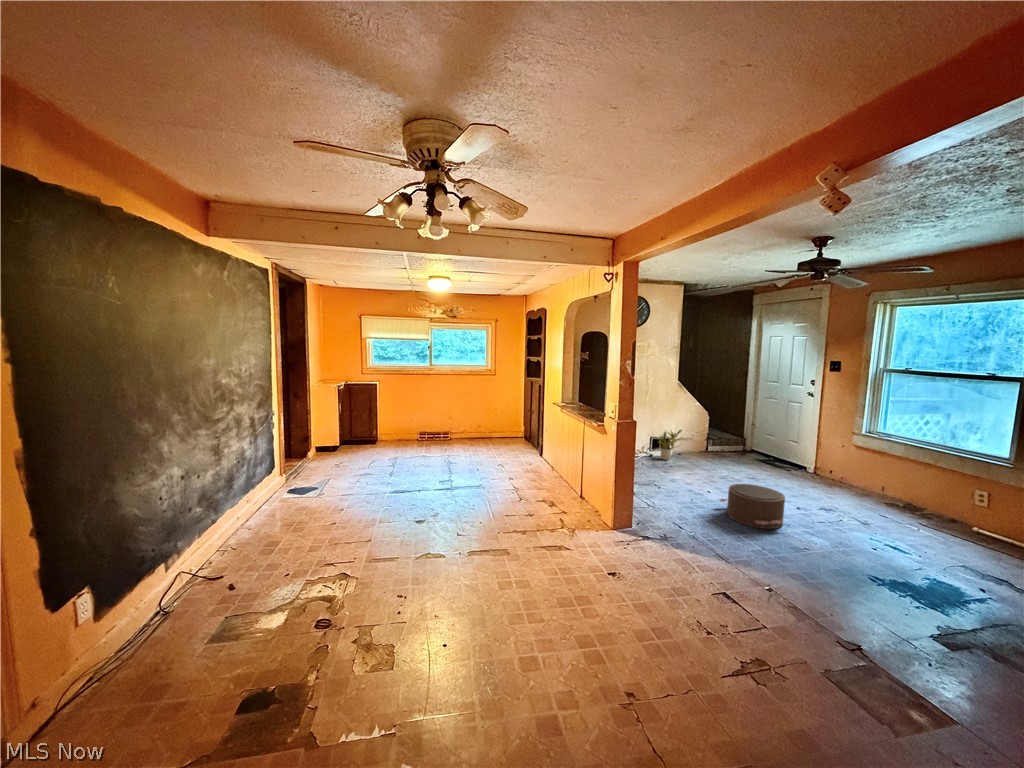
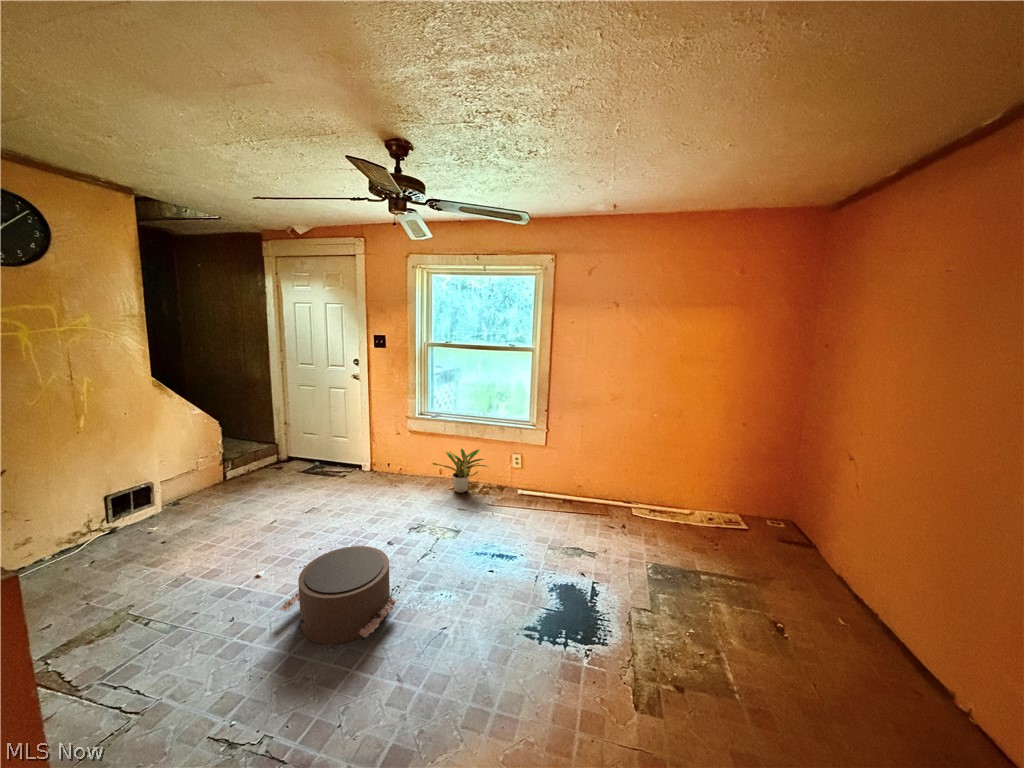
potted plant: present [654,430,682,460] -> present [433,449,487,493]

